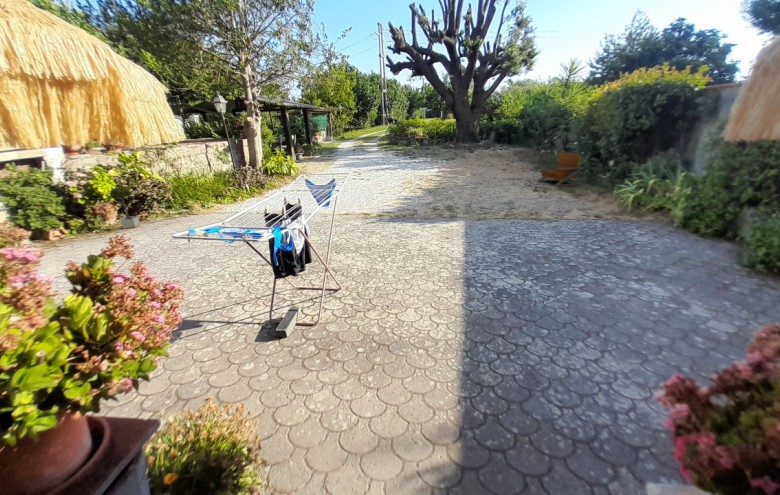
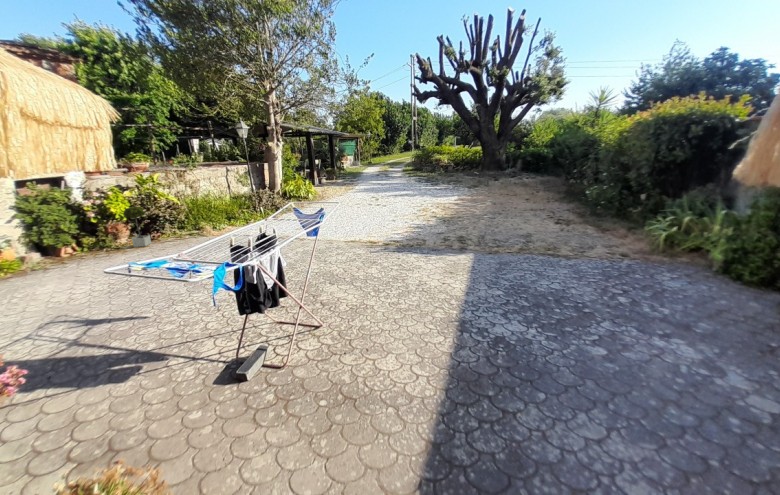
lounge chair: present [538,152,583,186] -> none [560,183,611,219]

